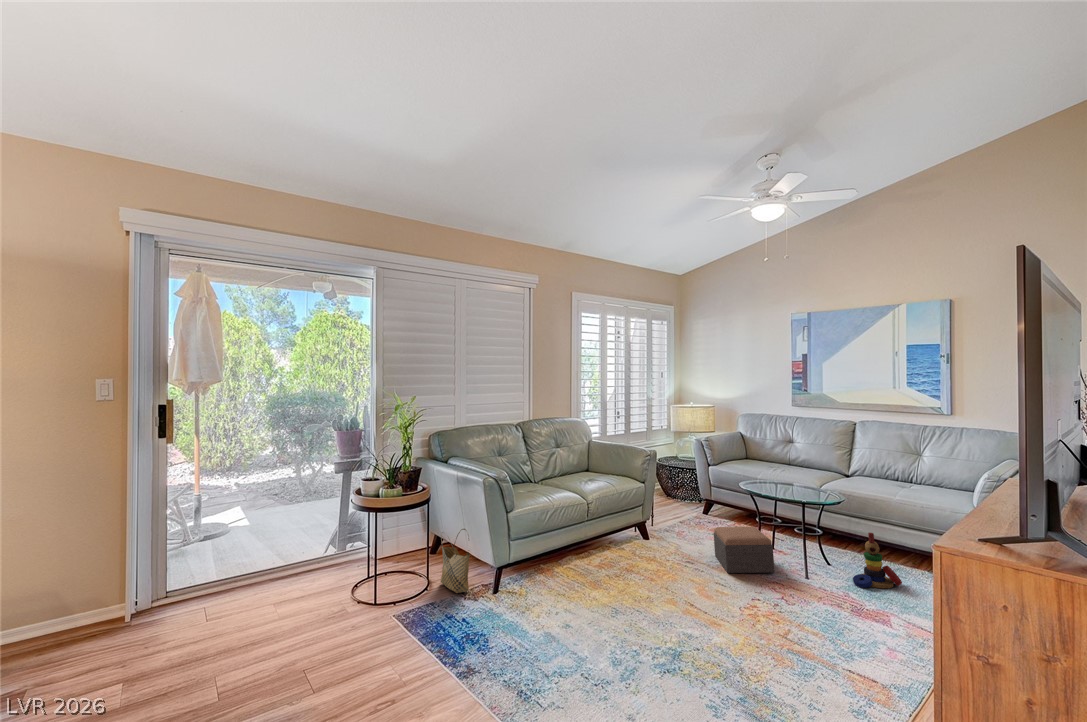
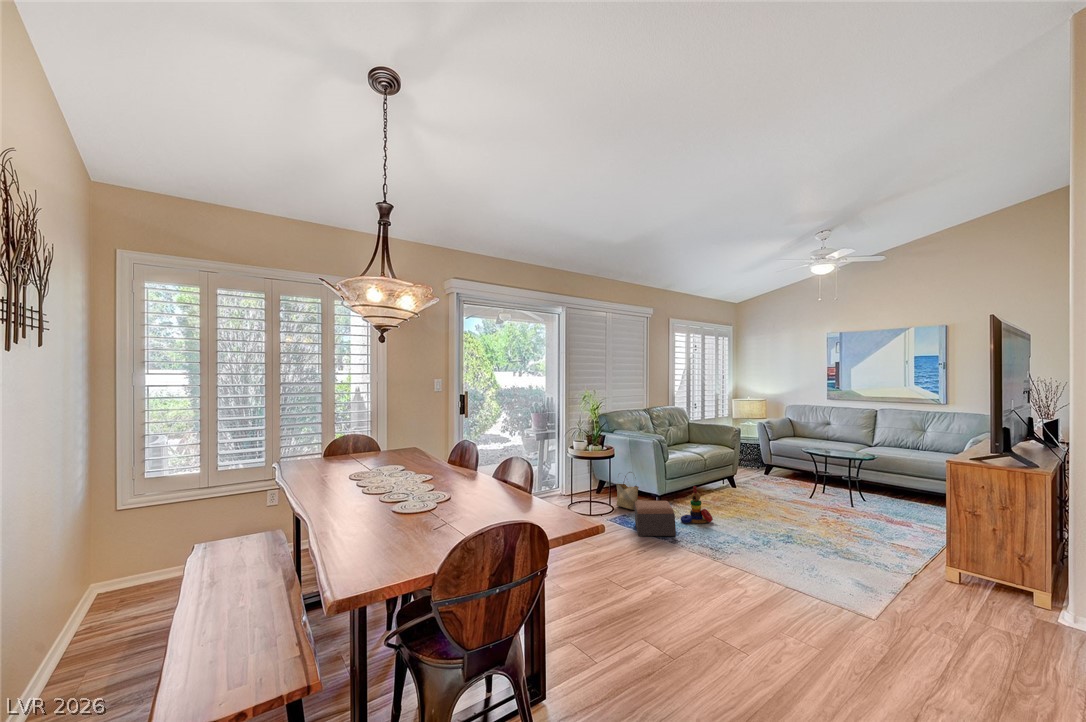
footstool: present [714,527,775,573] -> present [634,501,676,536]
stacking toy: present [853,533,902,588] -> present [681,486,713,523]

